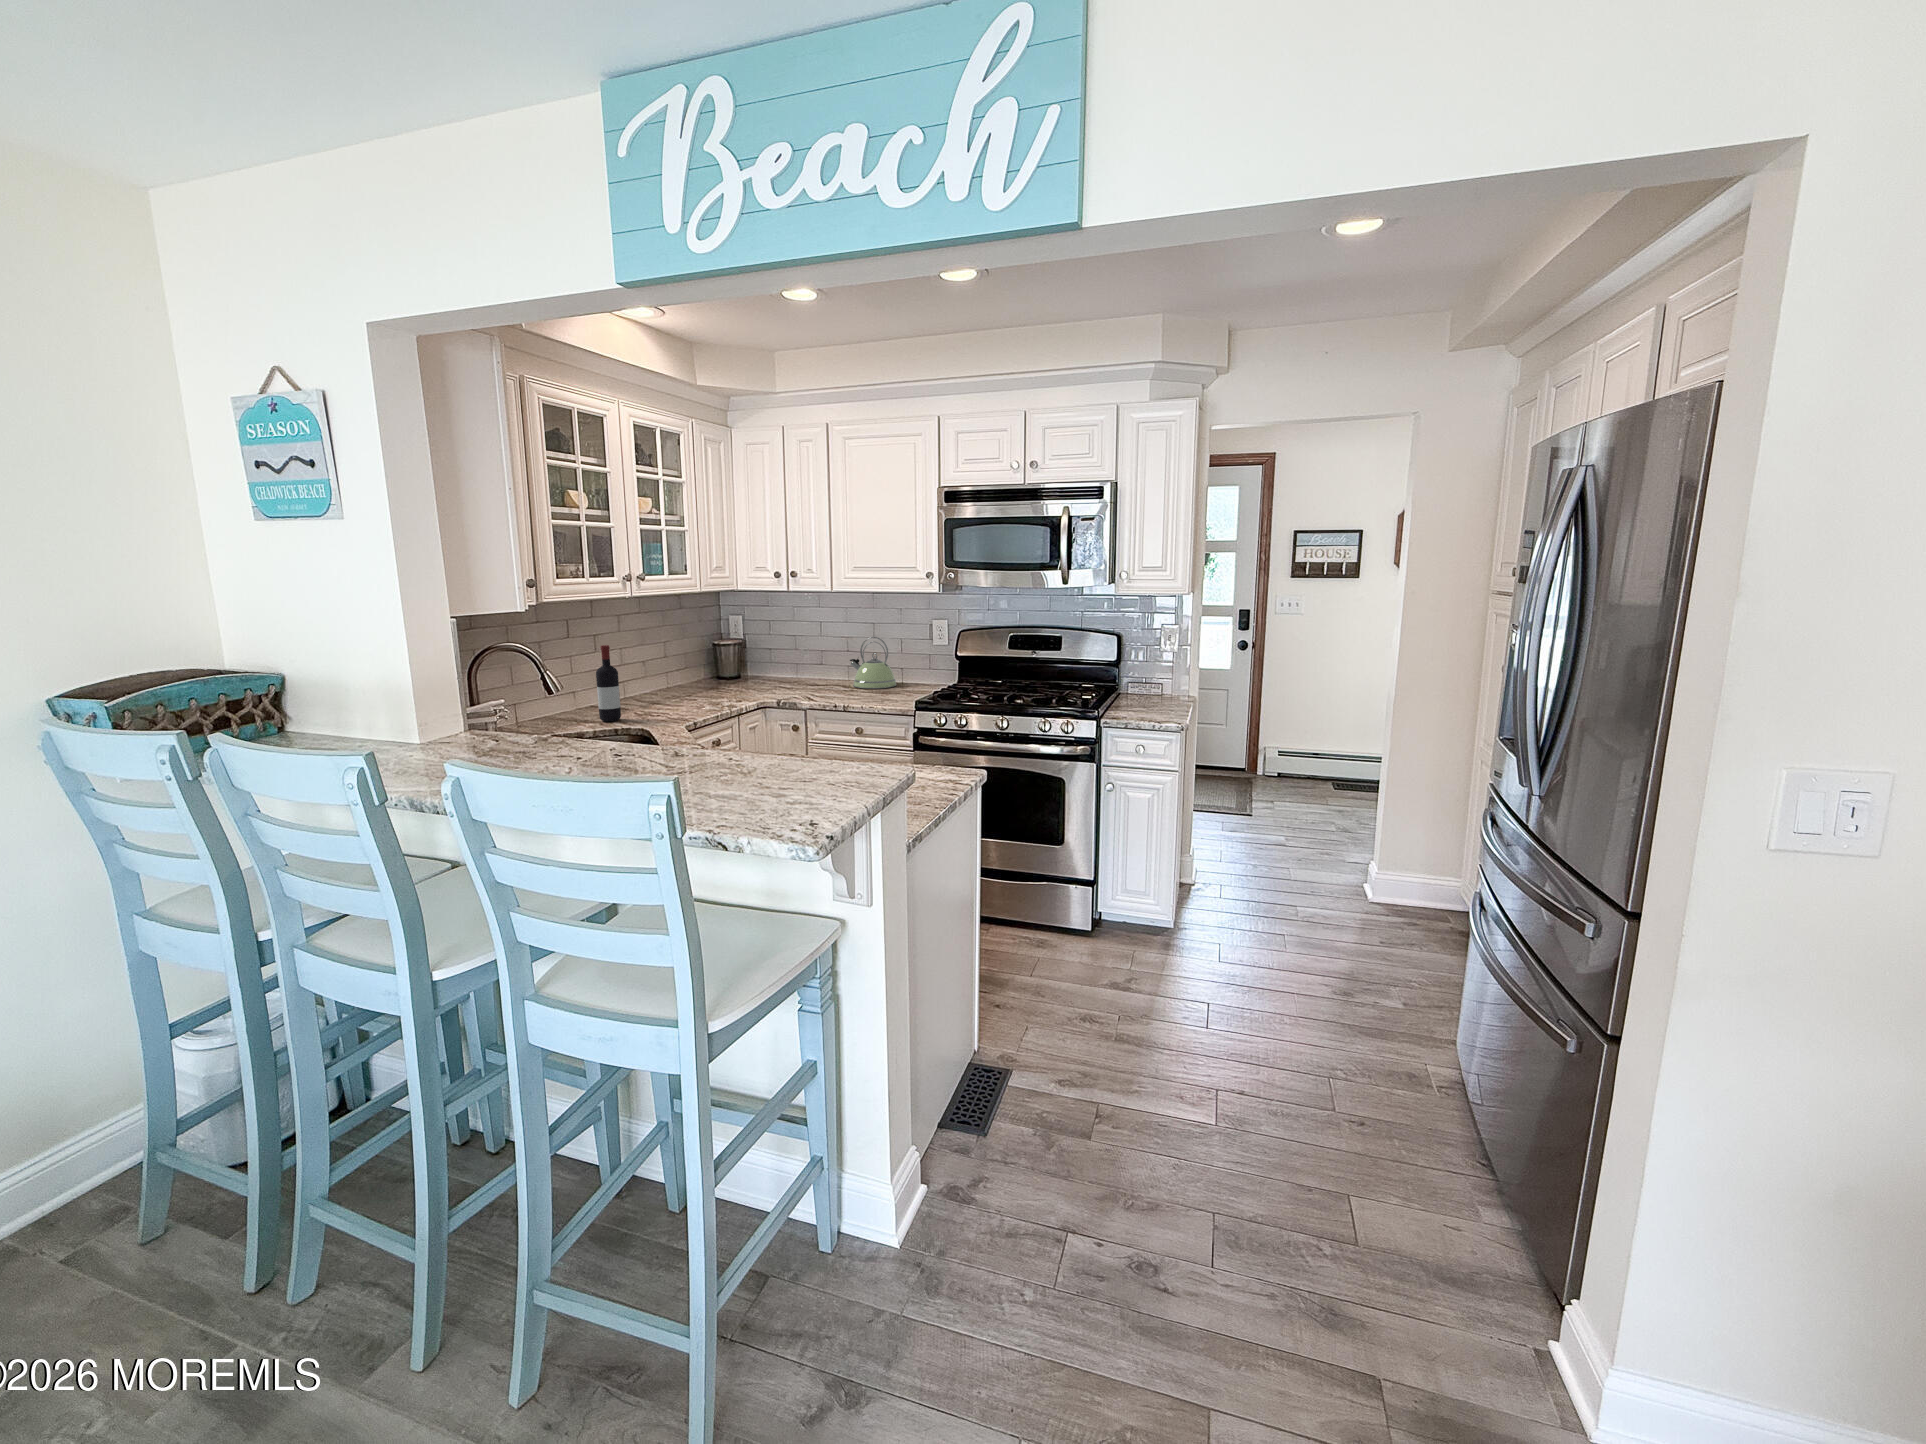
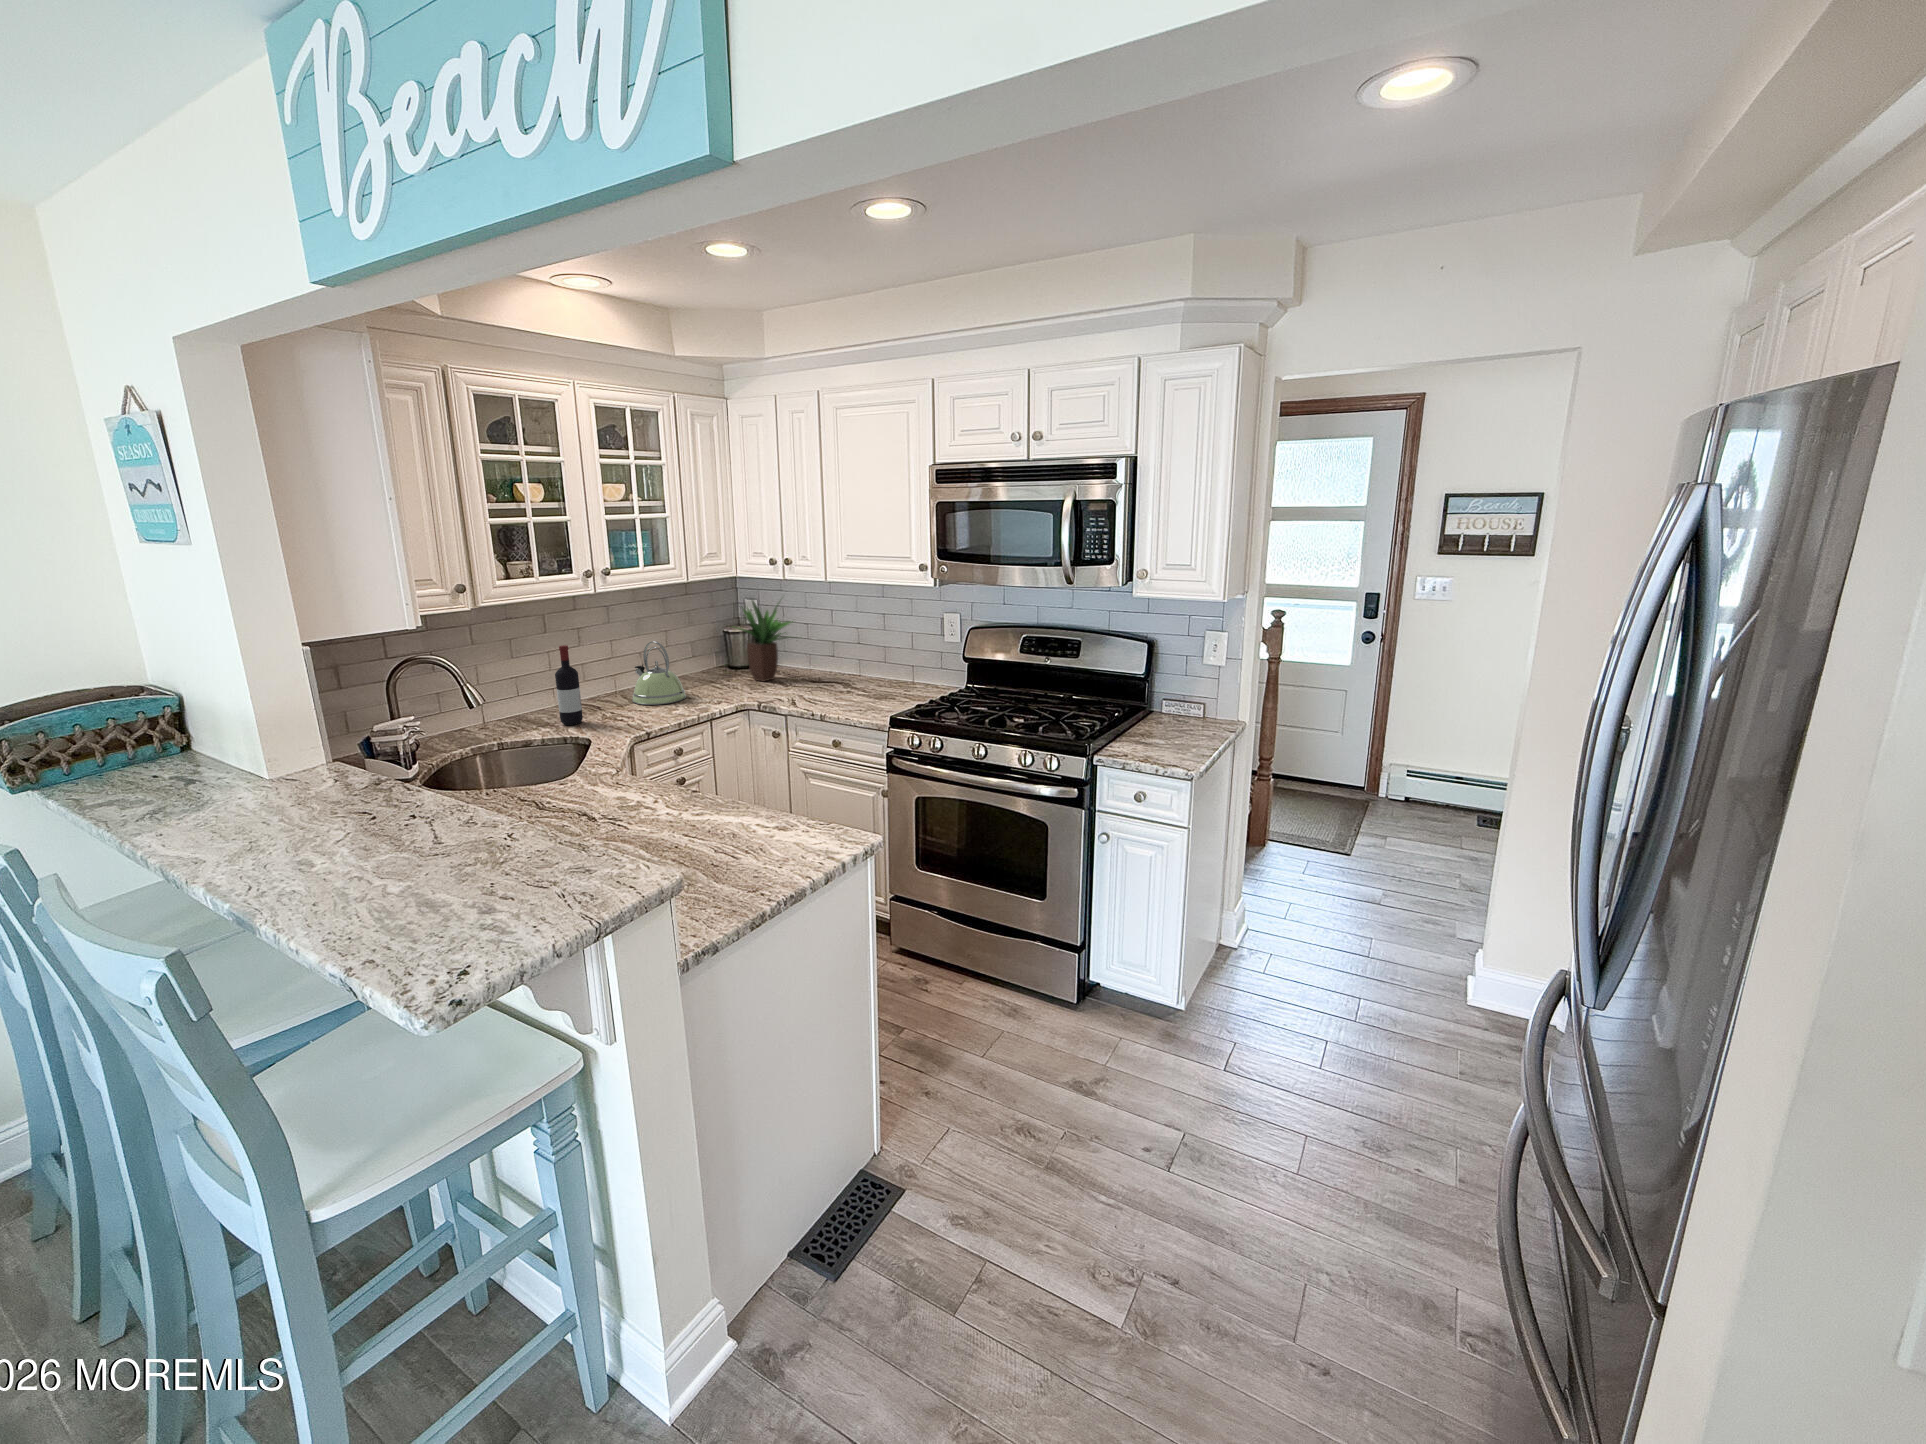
potted plant: none [731,606,802,687] -> present [733,601,793,682]
kettle: present [850,637,896,689] -> present [632,641,686,705]

